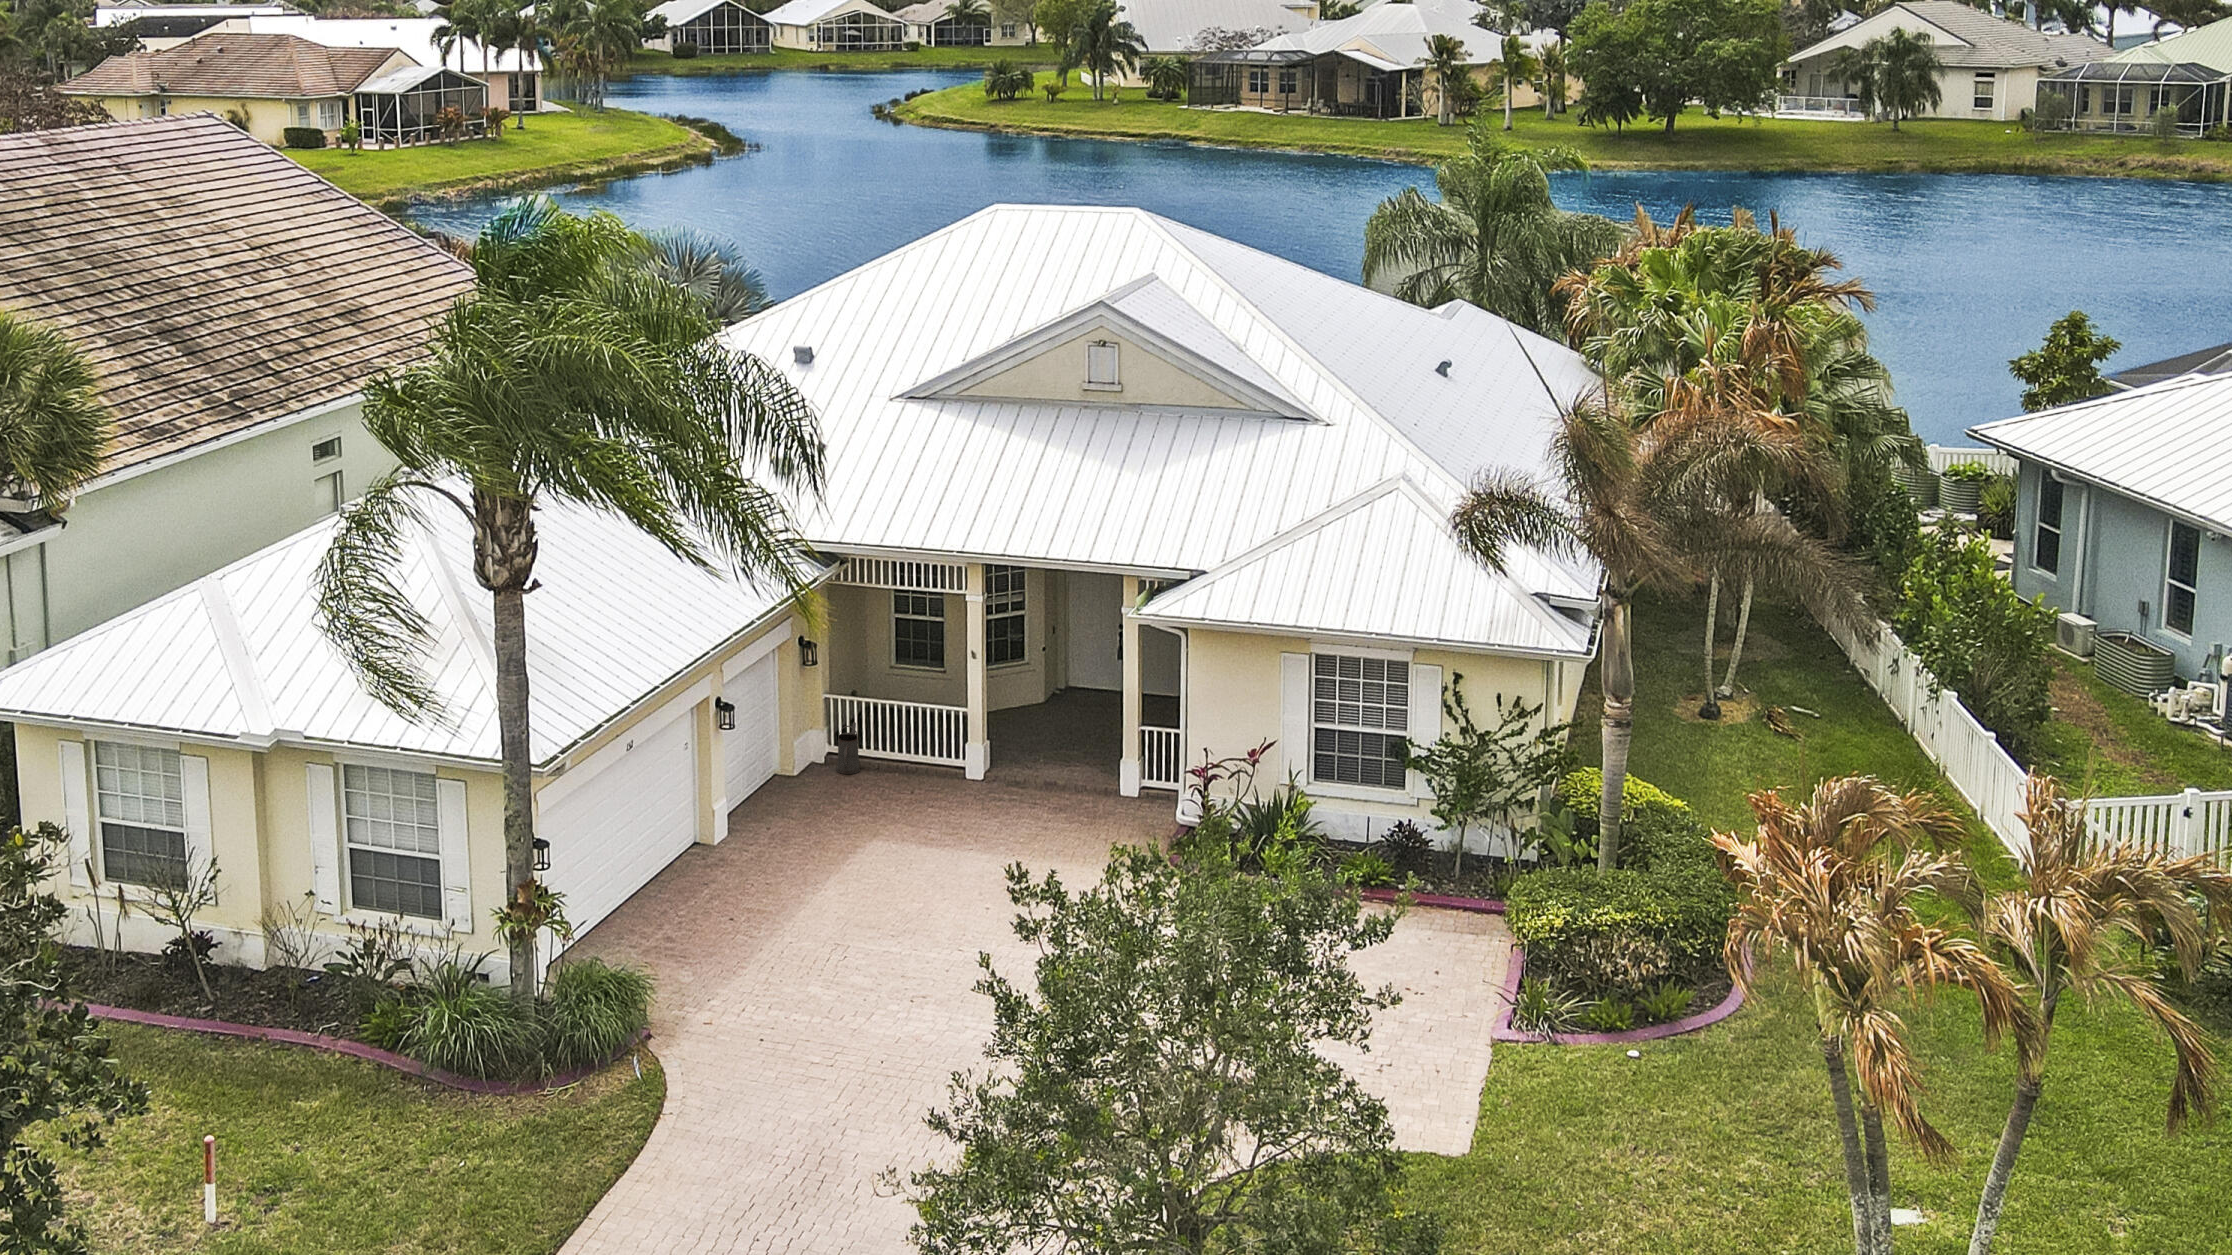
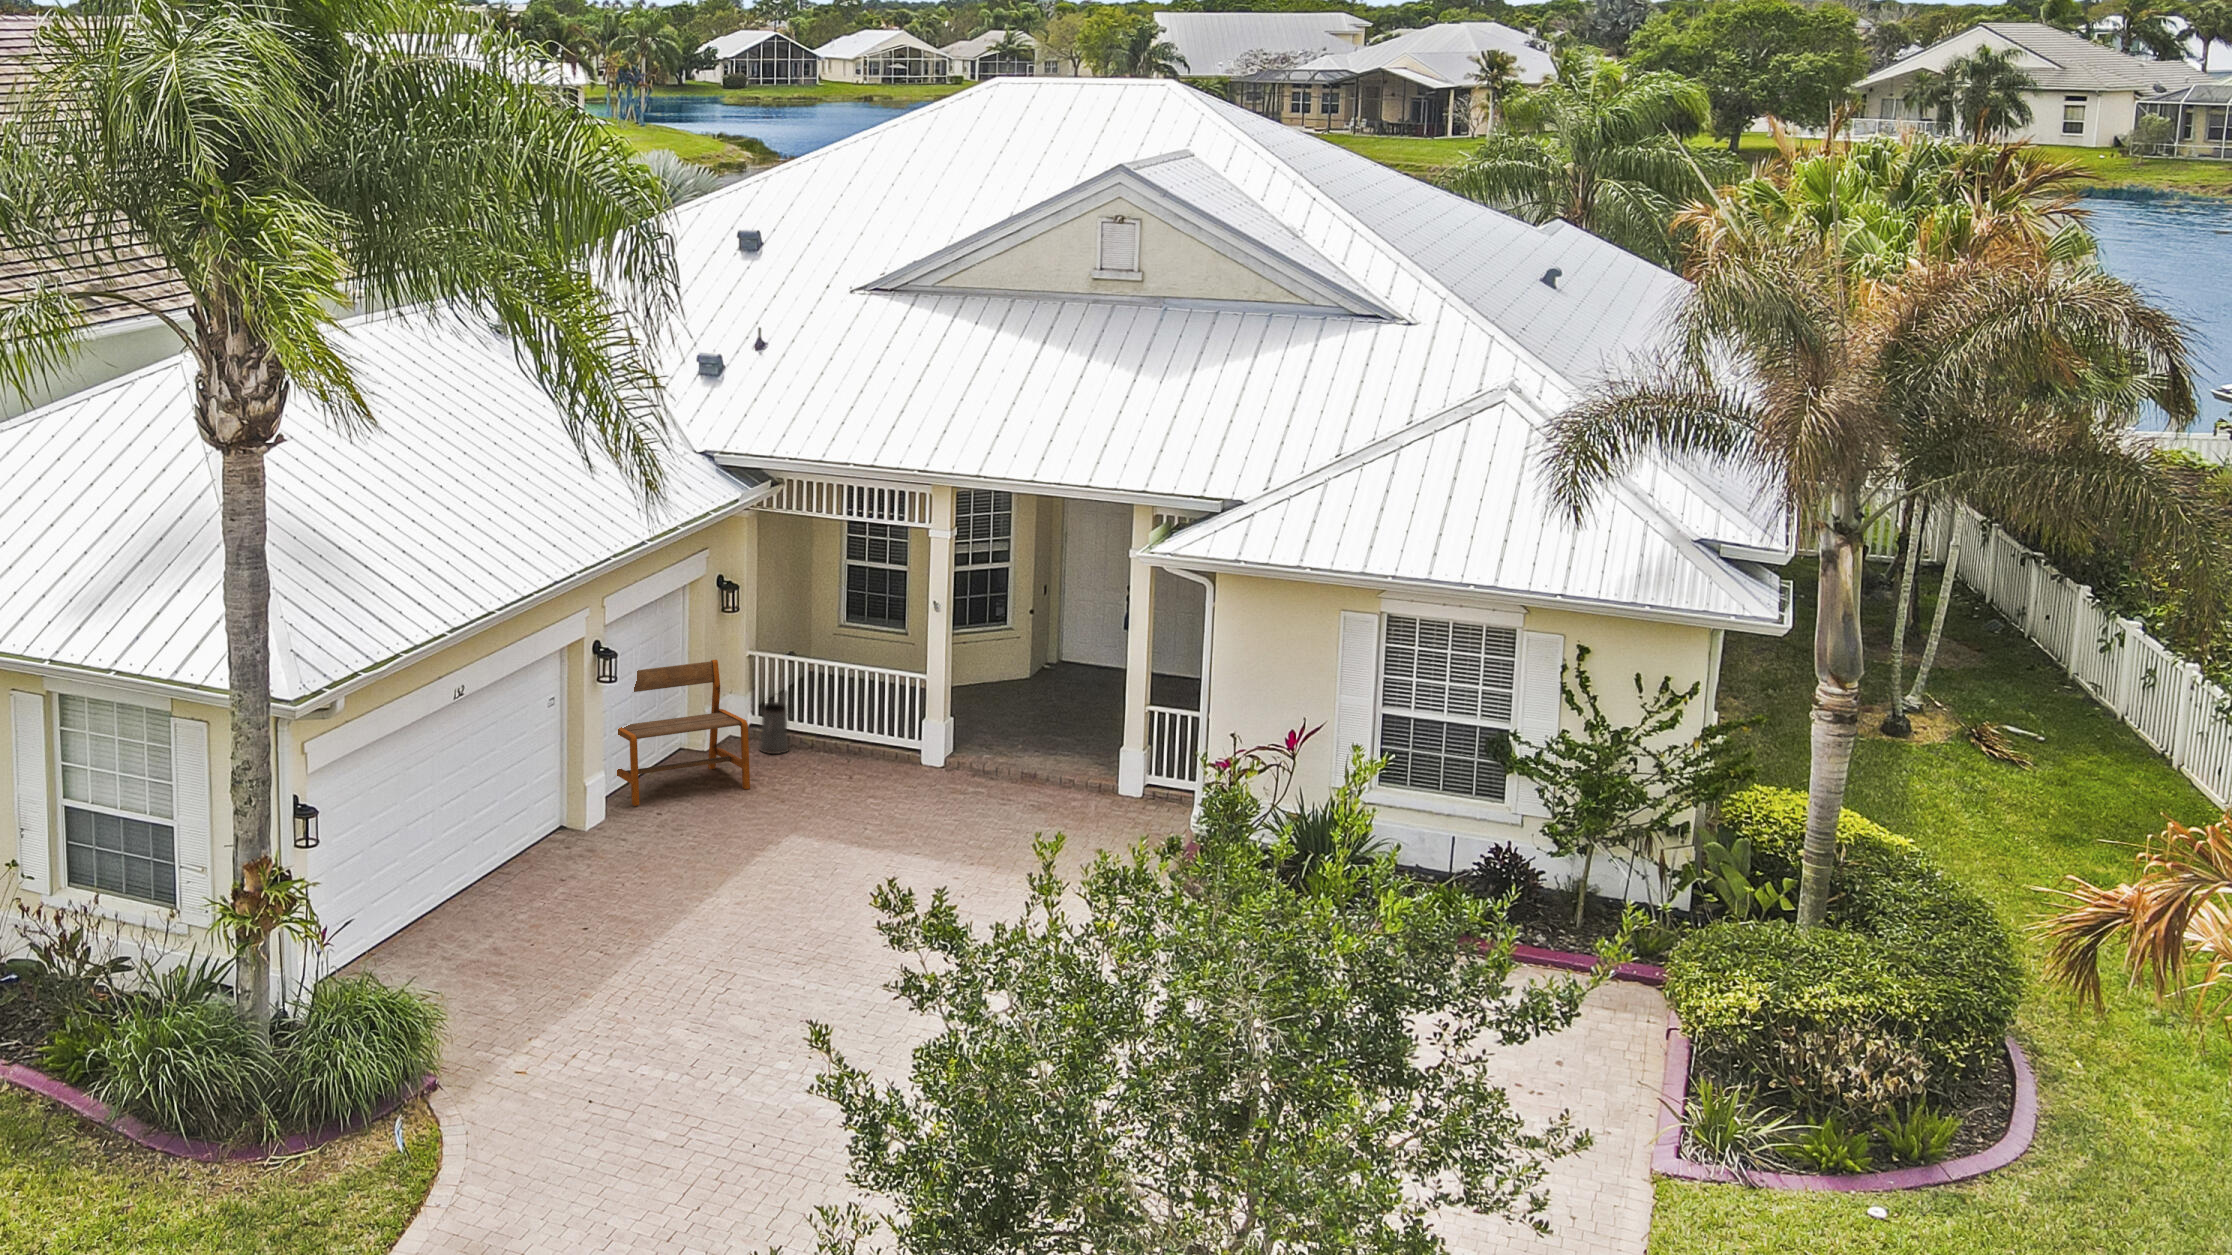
bench: none [723,703,836,821] -> present [617,660,750,806]

